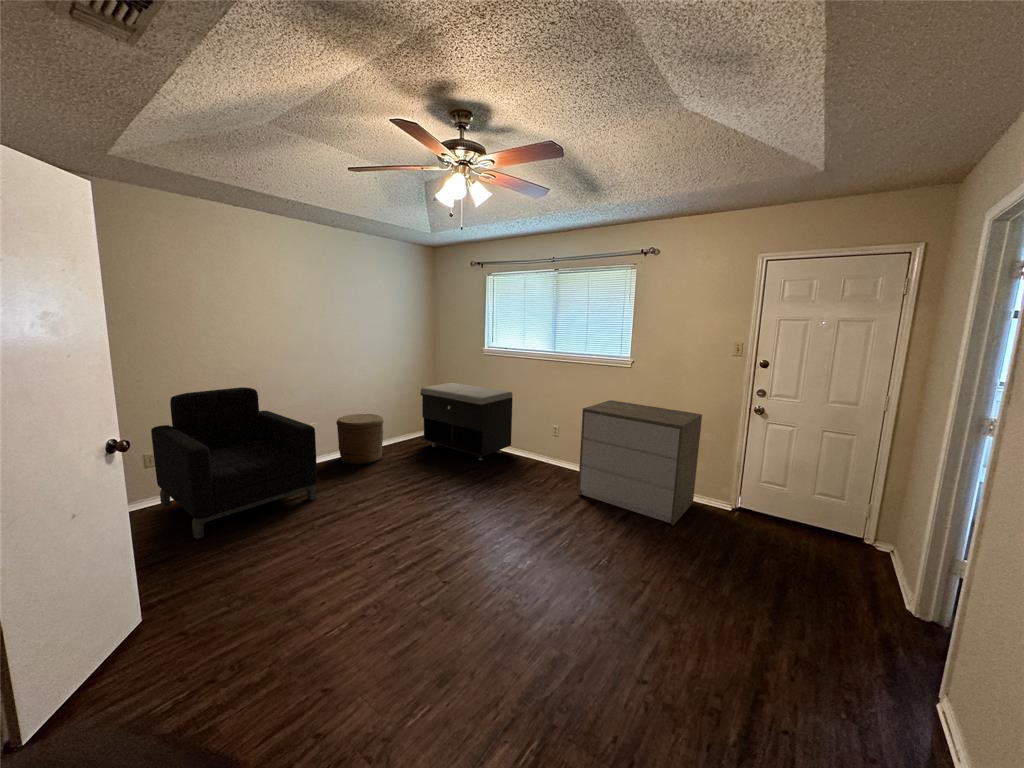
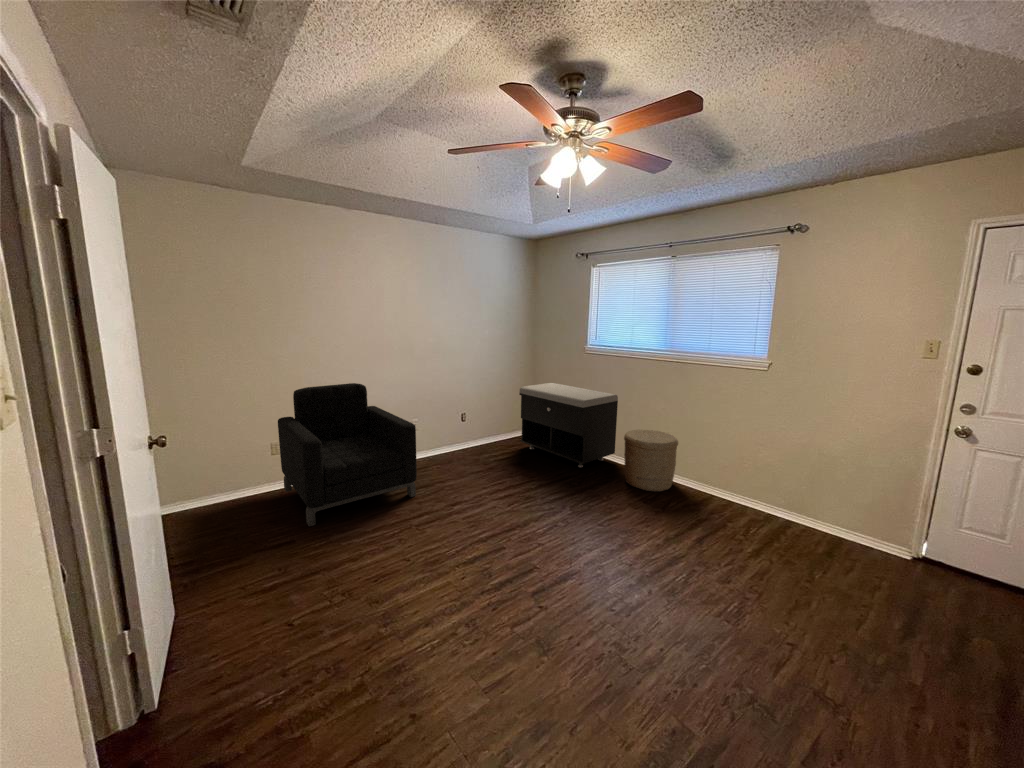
dresser: present [578,400,702,525] -> none [695,409,870,571]
woven basket: present [336,414,384,465] -> present [624,430,678,491]

